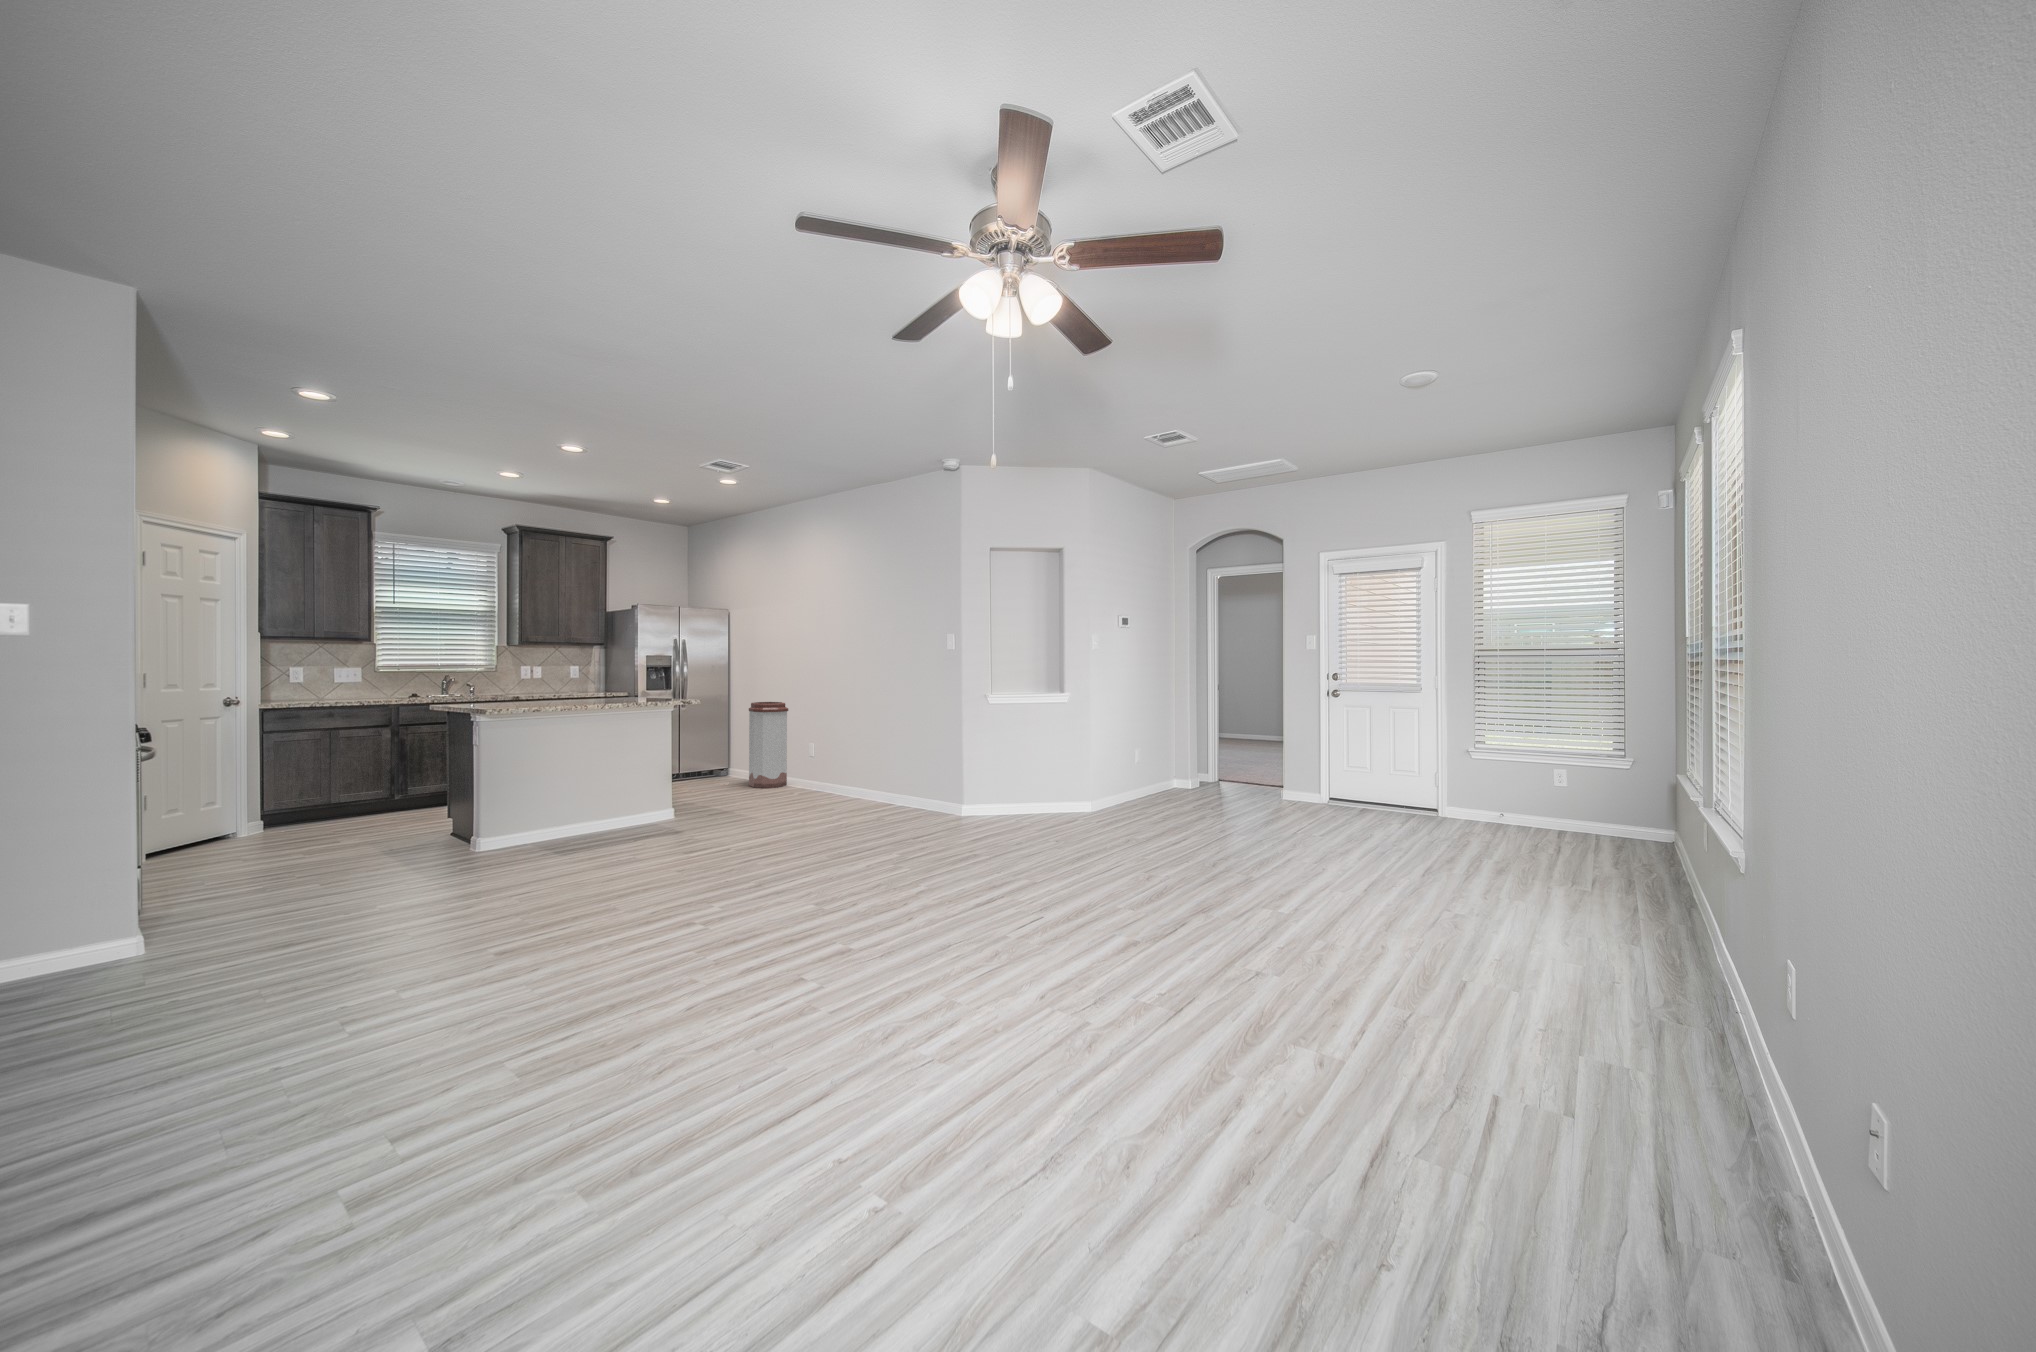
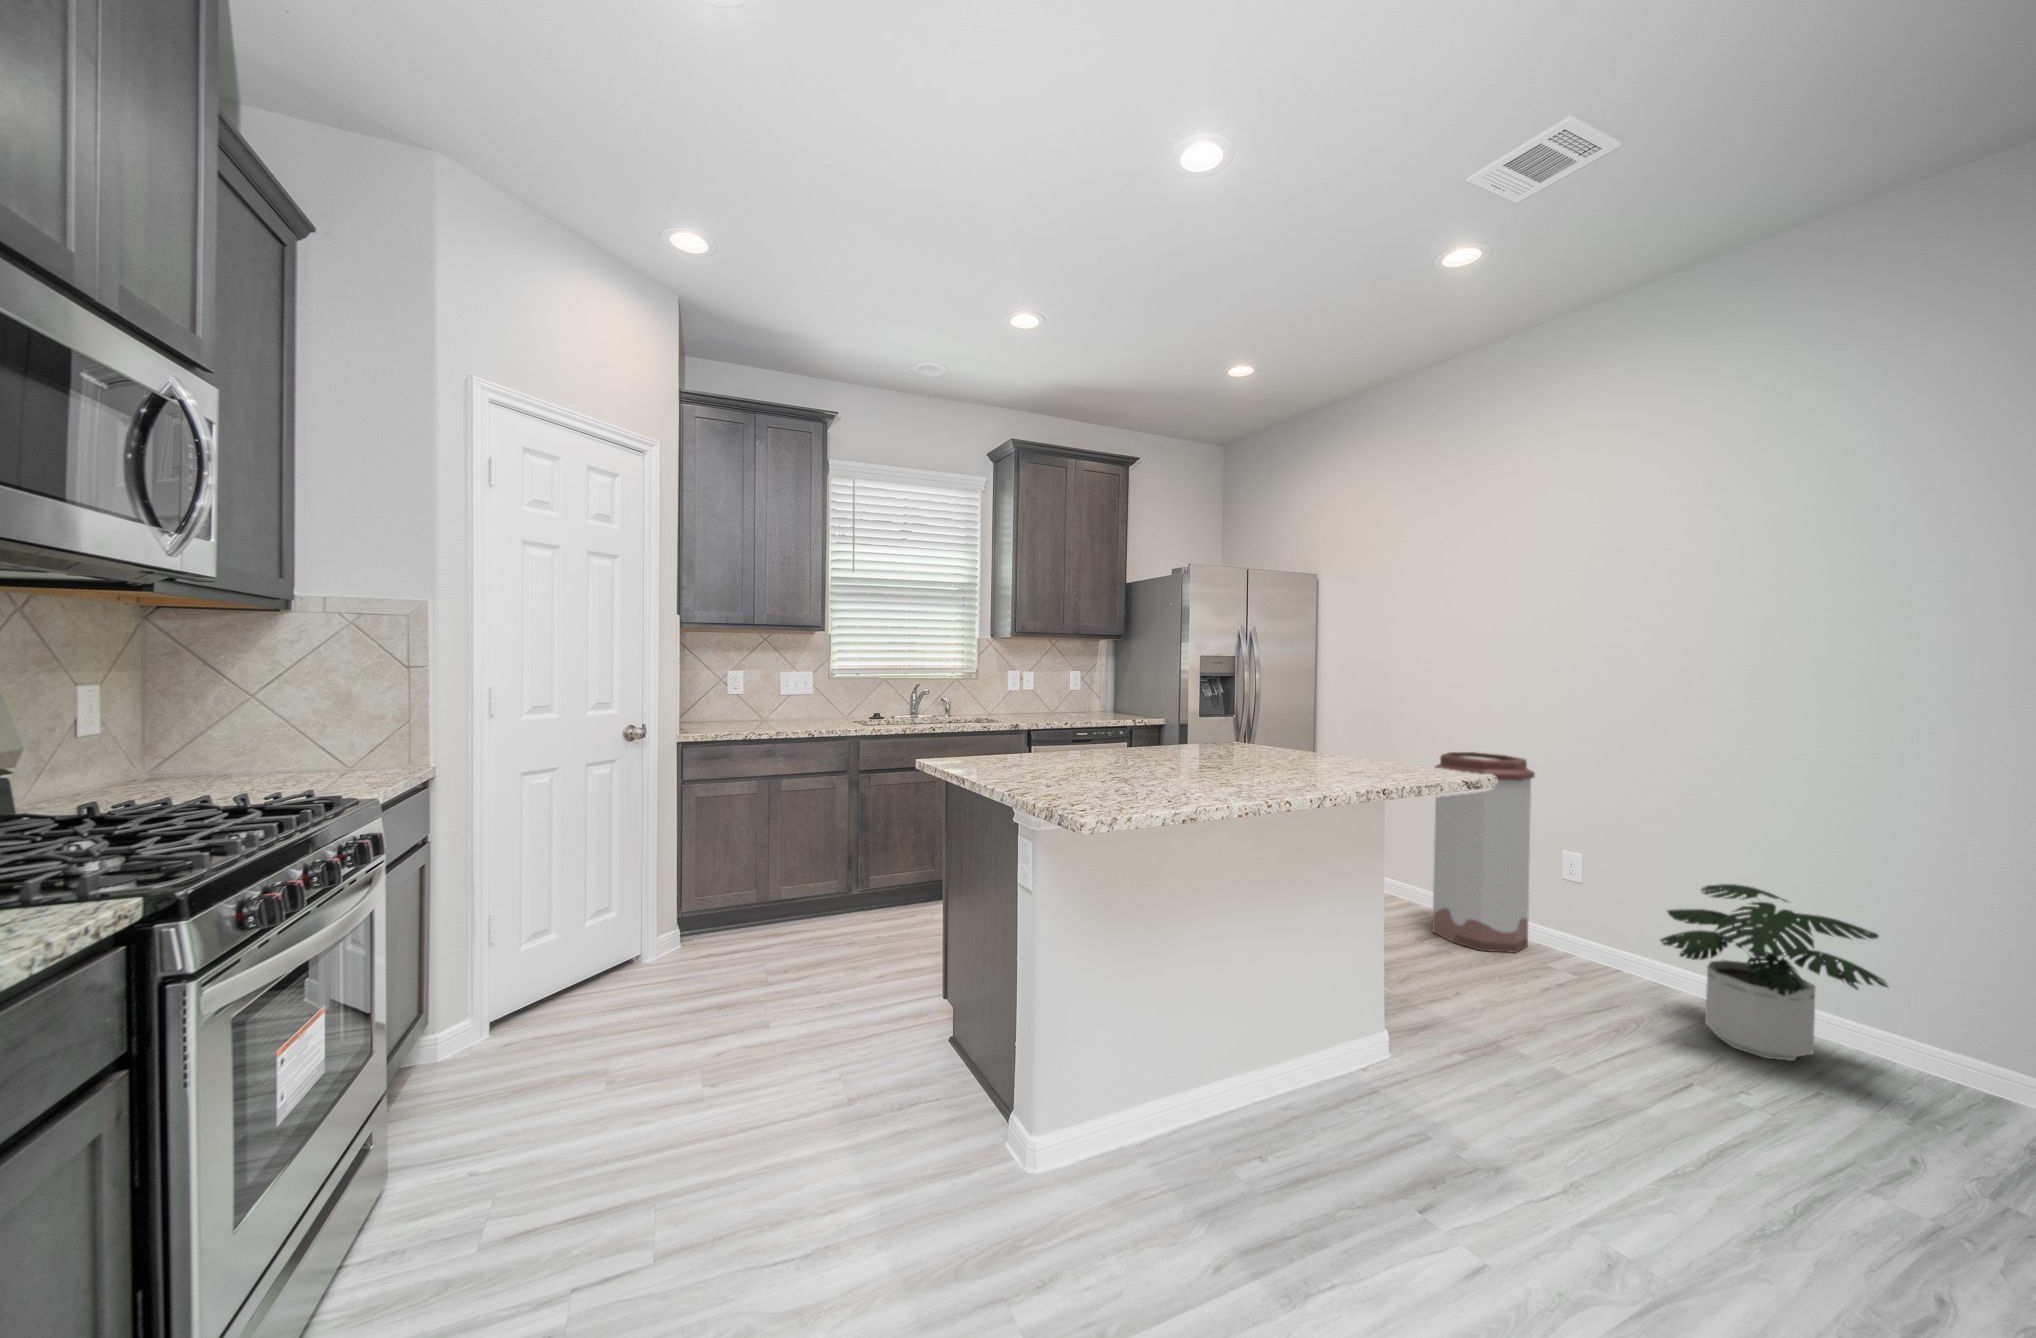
potted plant: none [794,743,860,801] -> present [1660,884,1888,1061]

